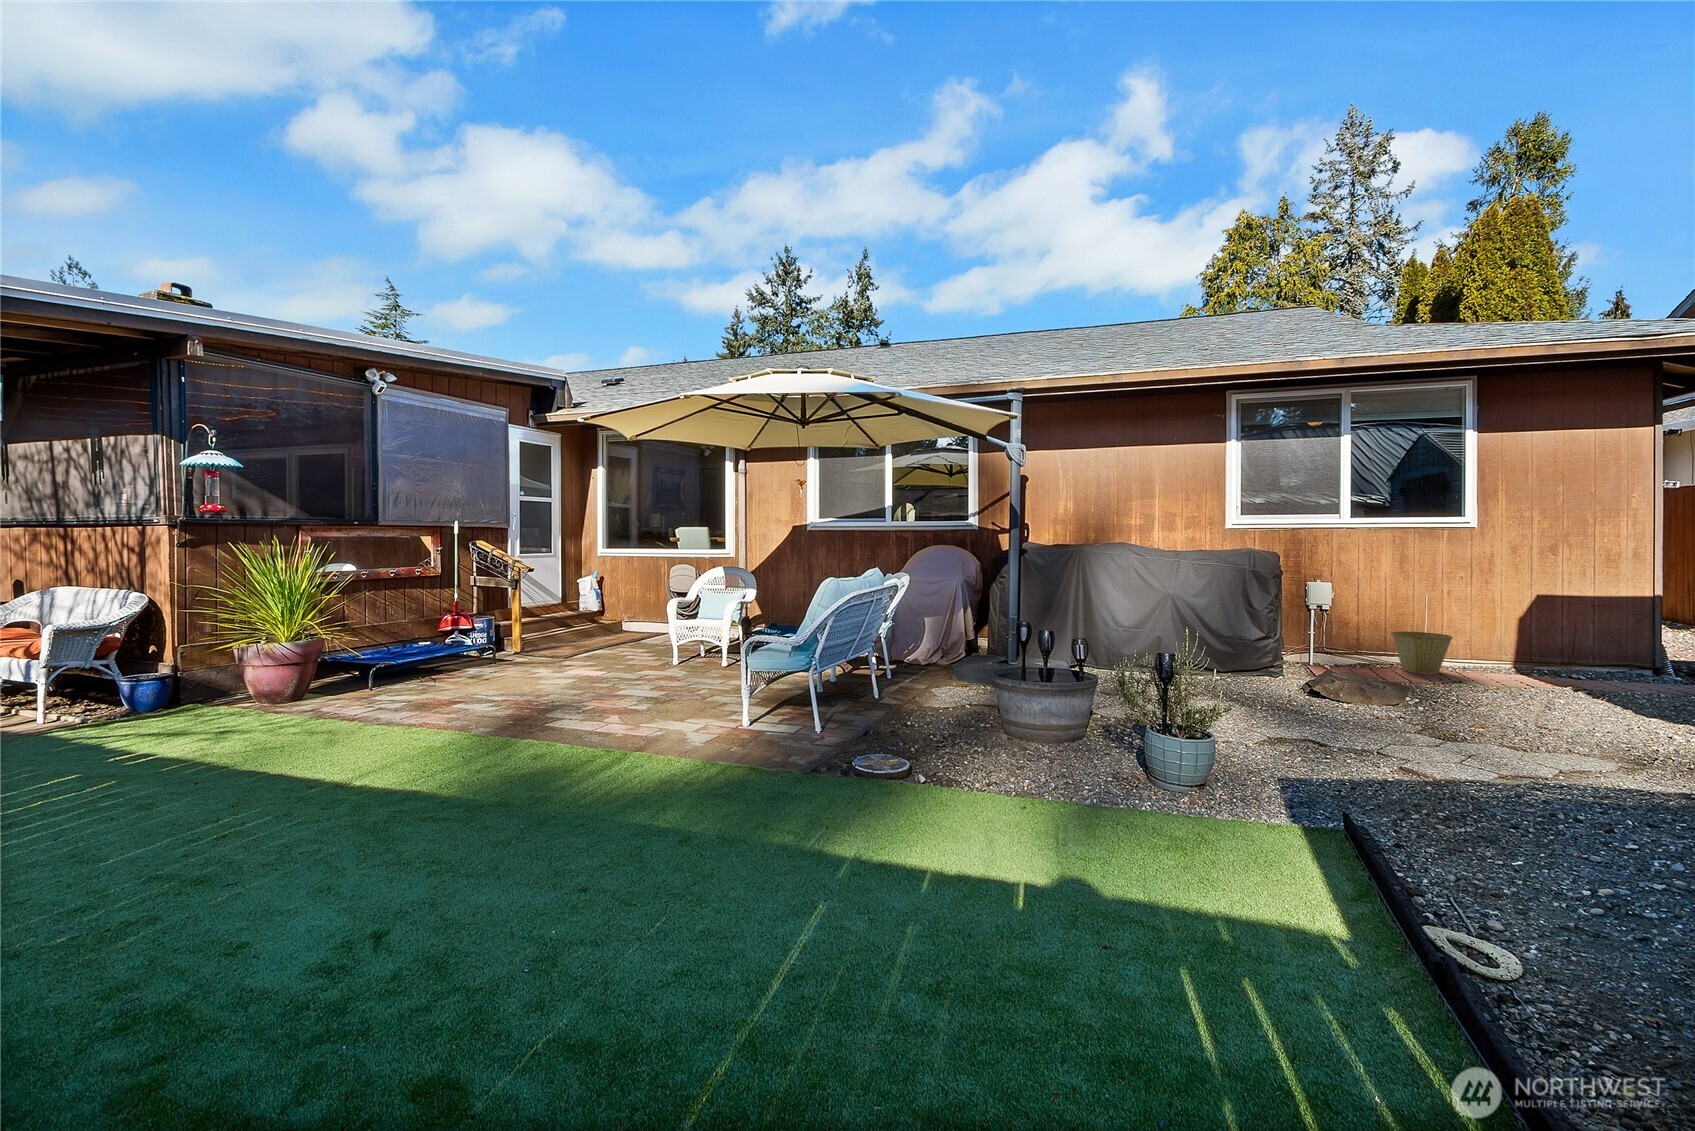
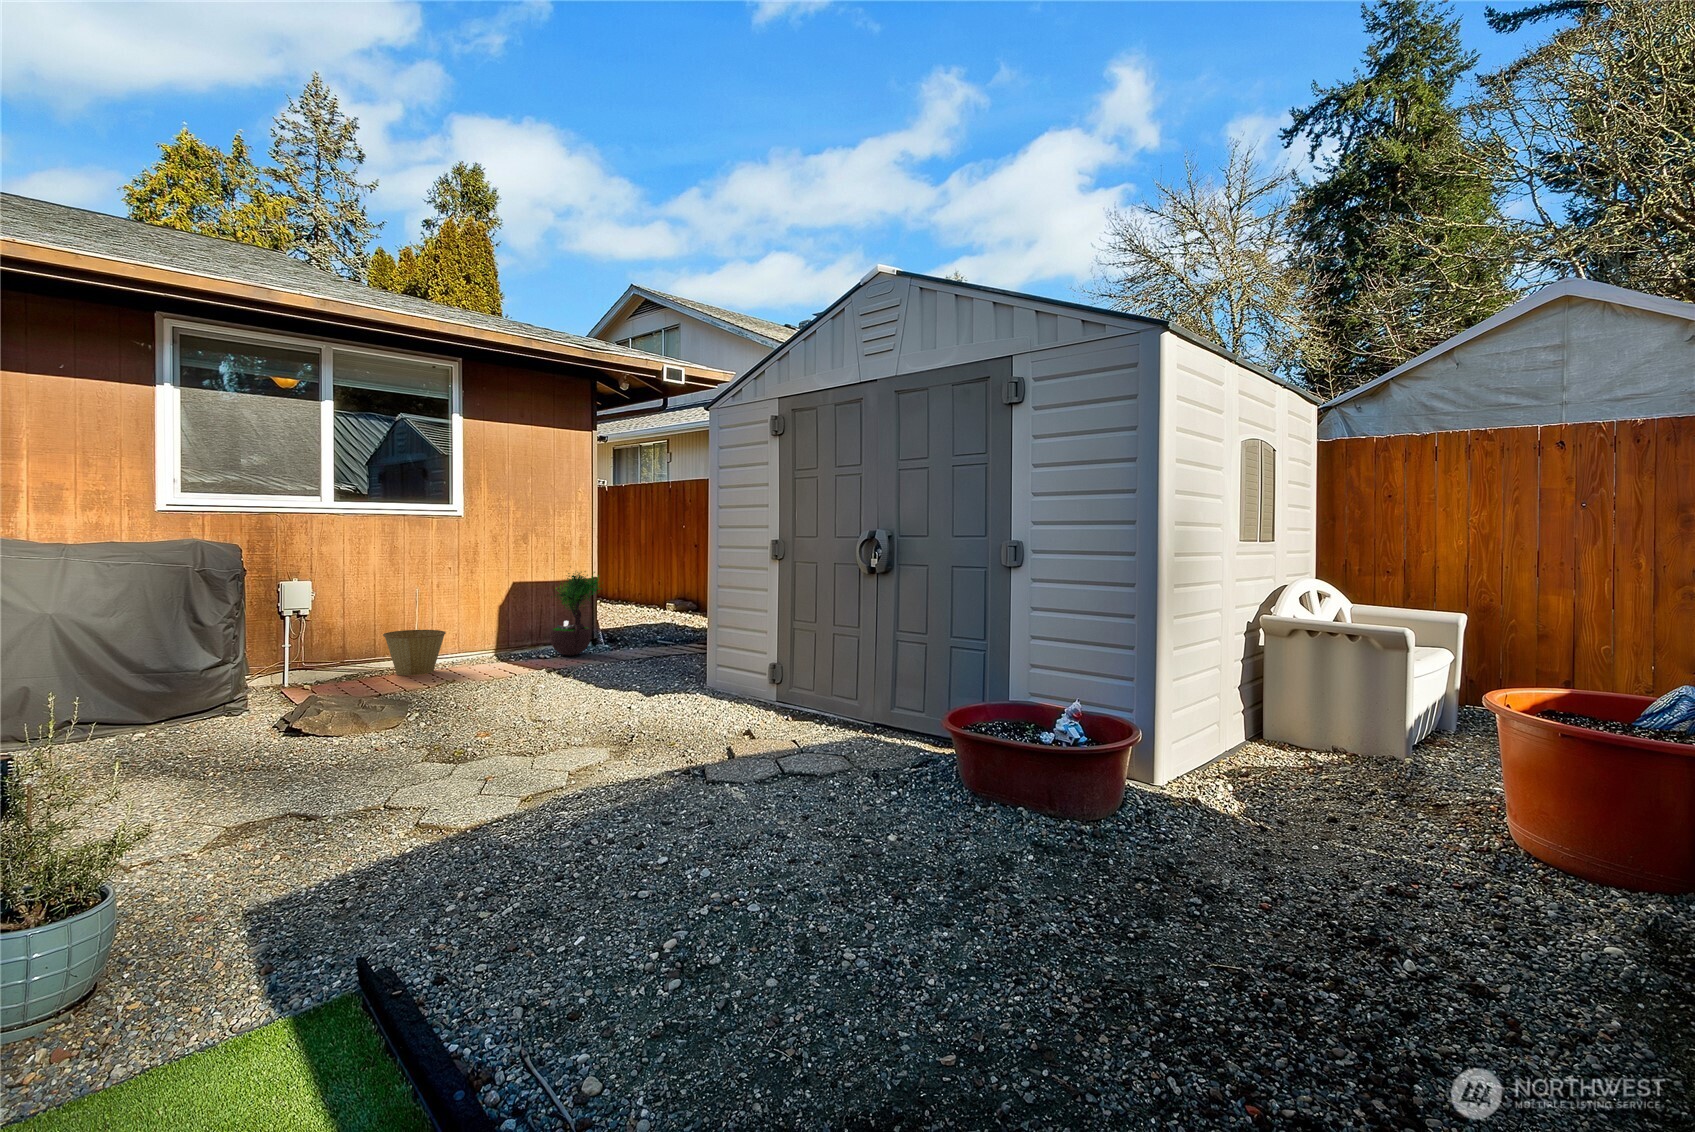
potted tree: none [1583,579,1664,681] -> present [550,572,602,656]

